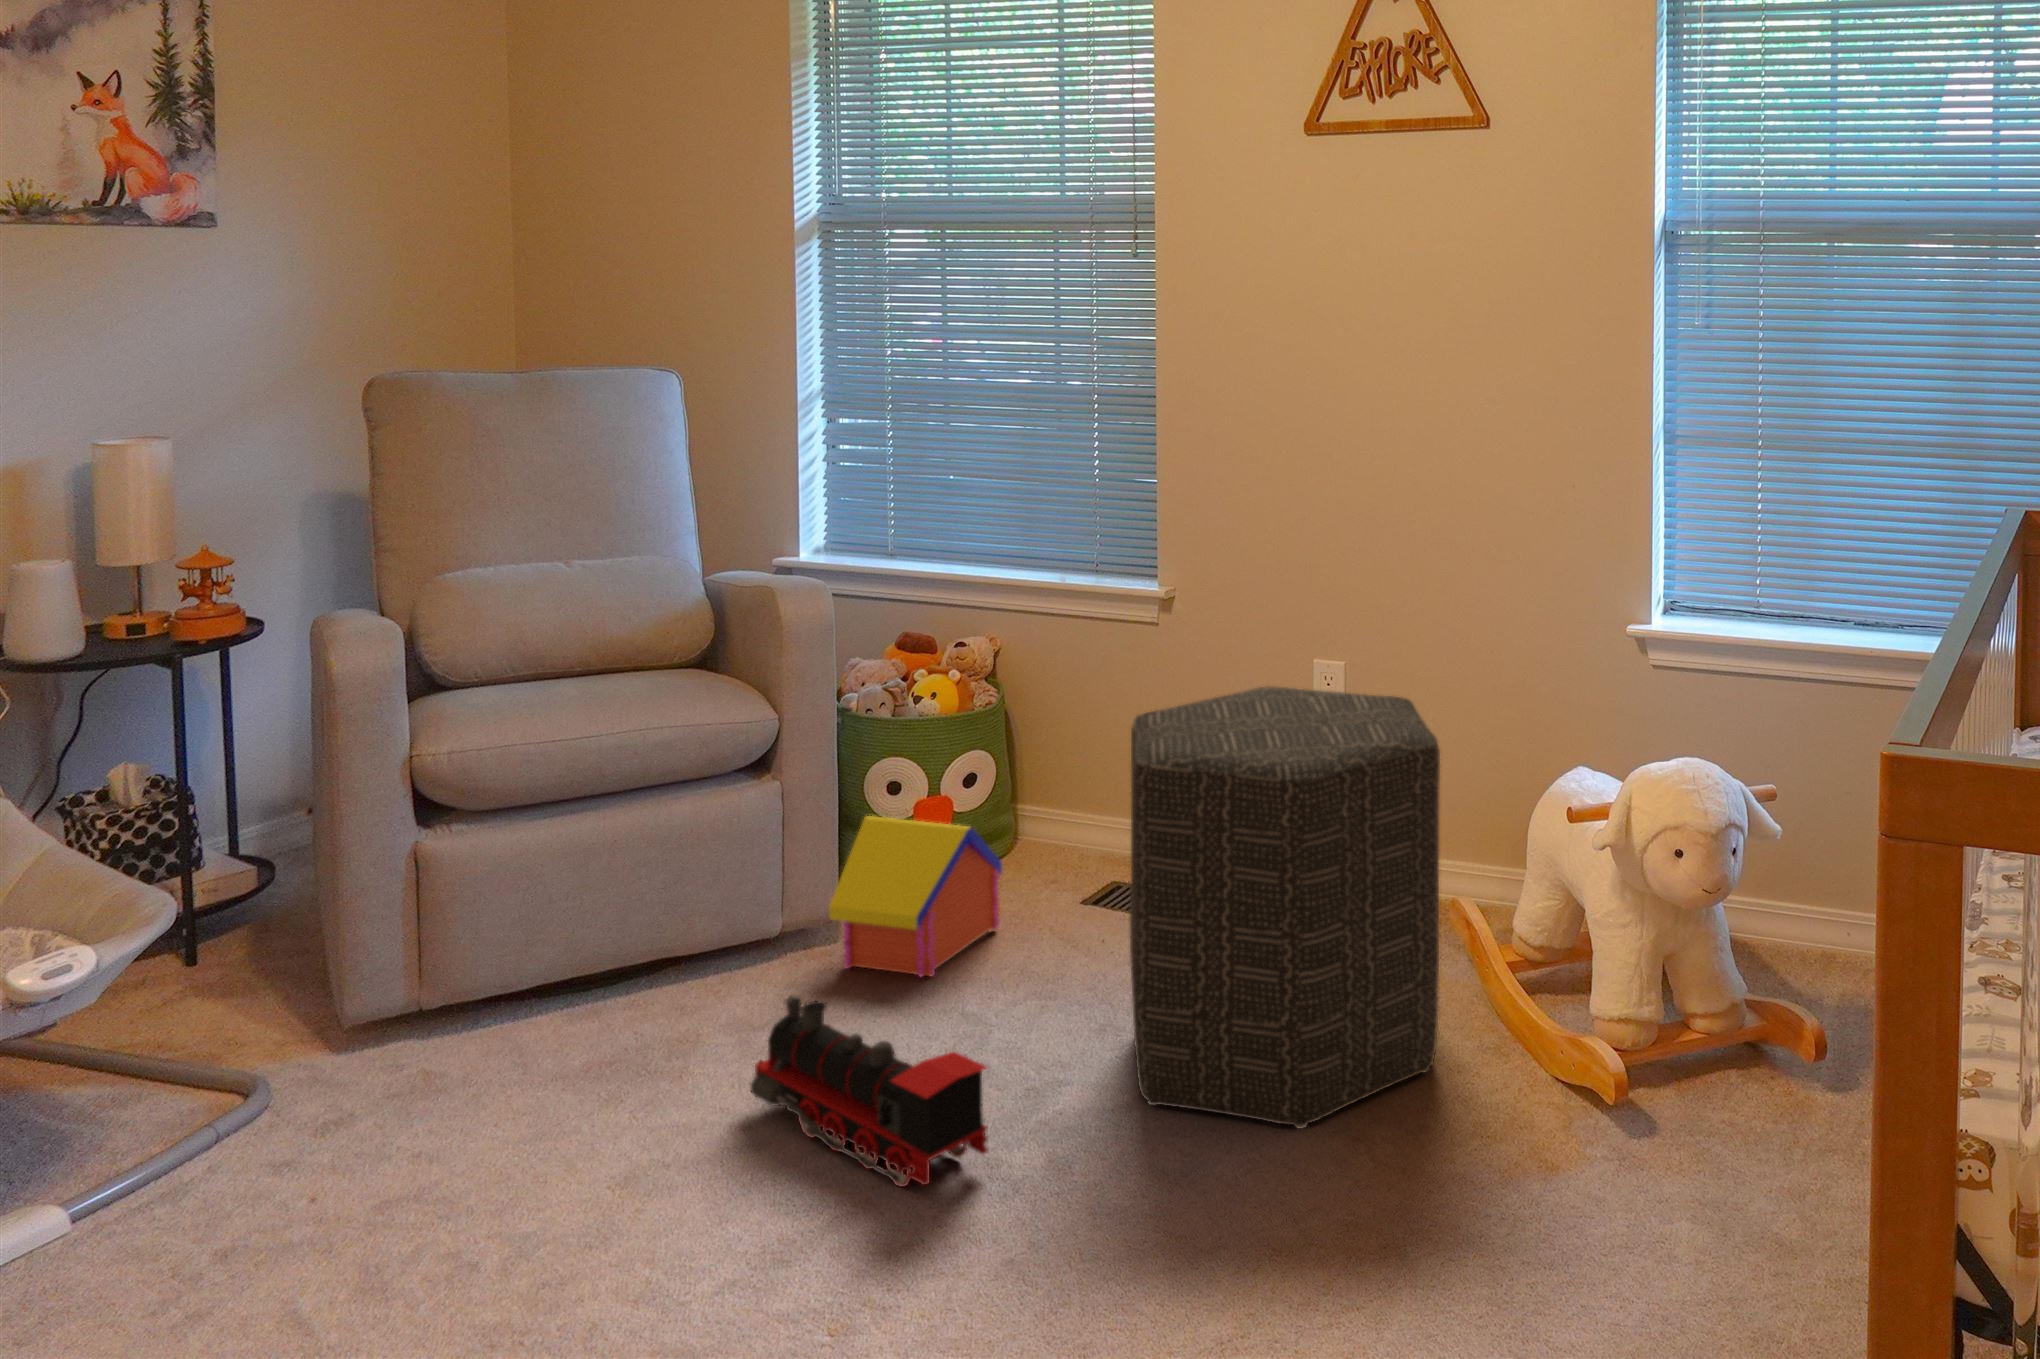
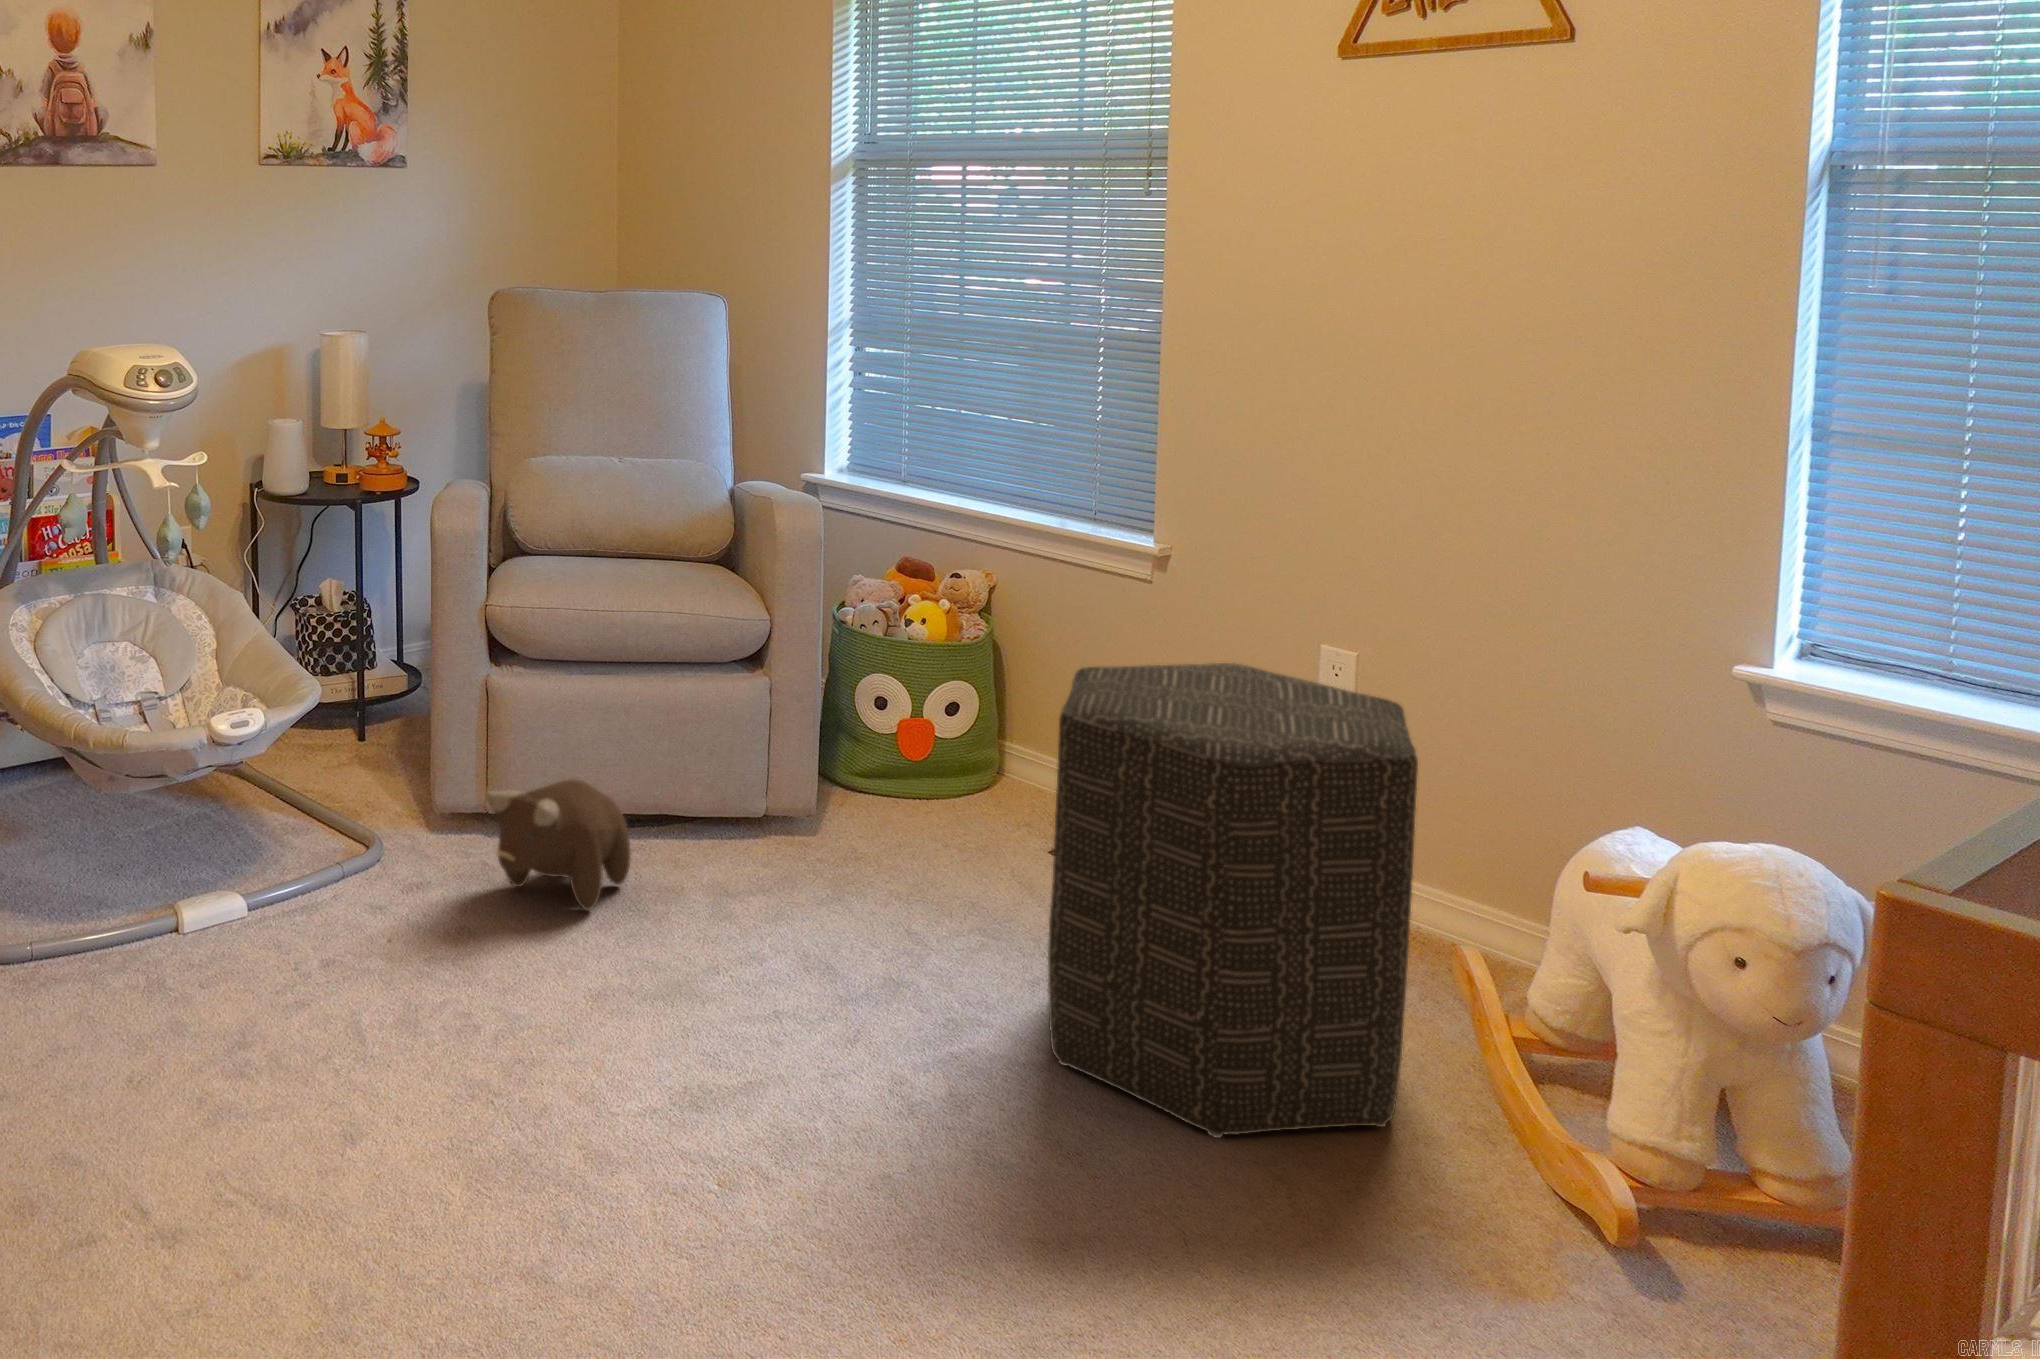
toy house: present [829,816,1002,977] -> none [800,724,964,888]
plush toy: none [441,948,636,1098] -> present [486,779,631,910]
toy train: present [750,996,988,1187] -> none [704,864,894,1065]

